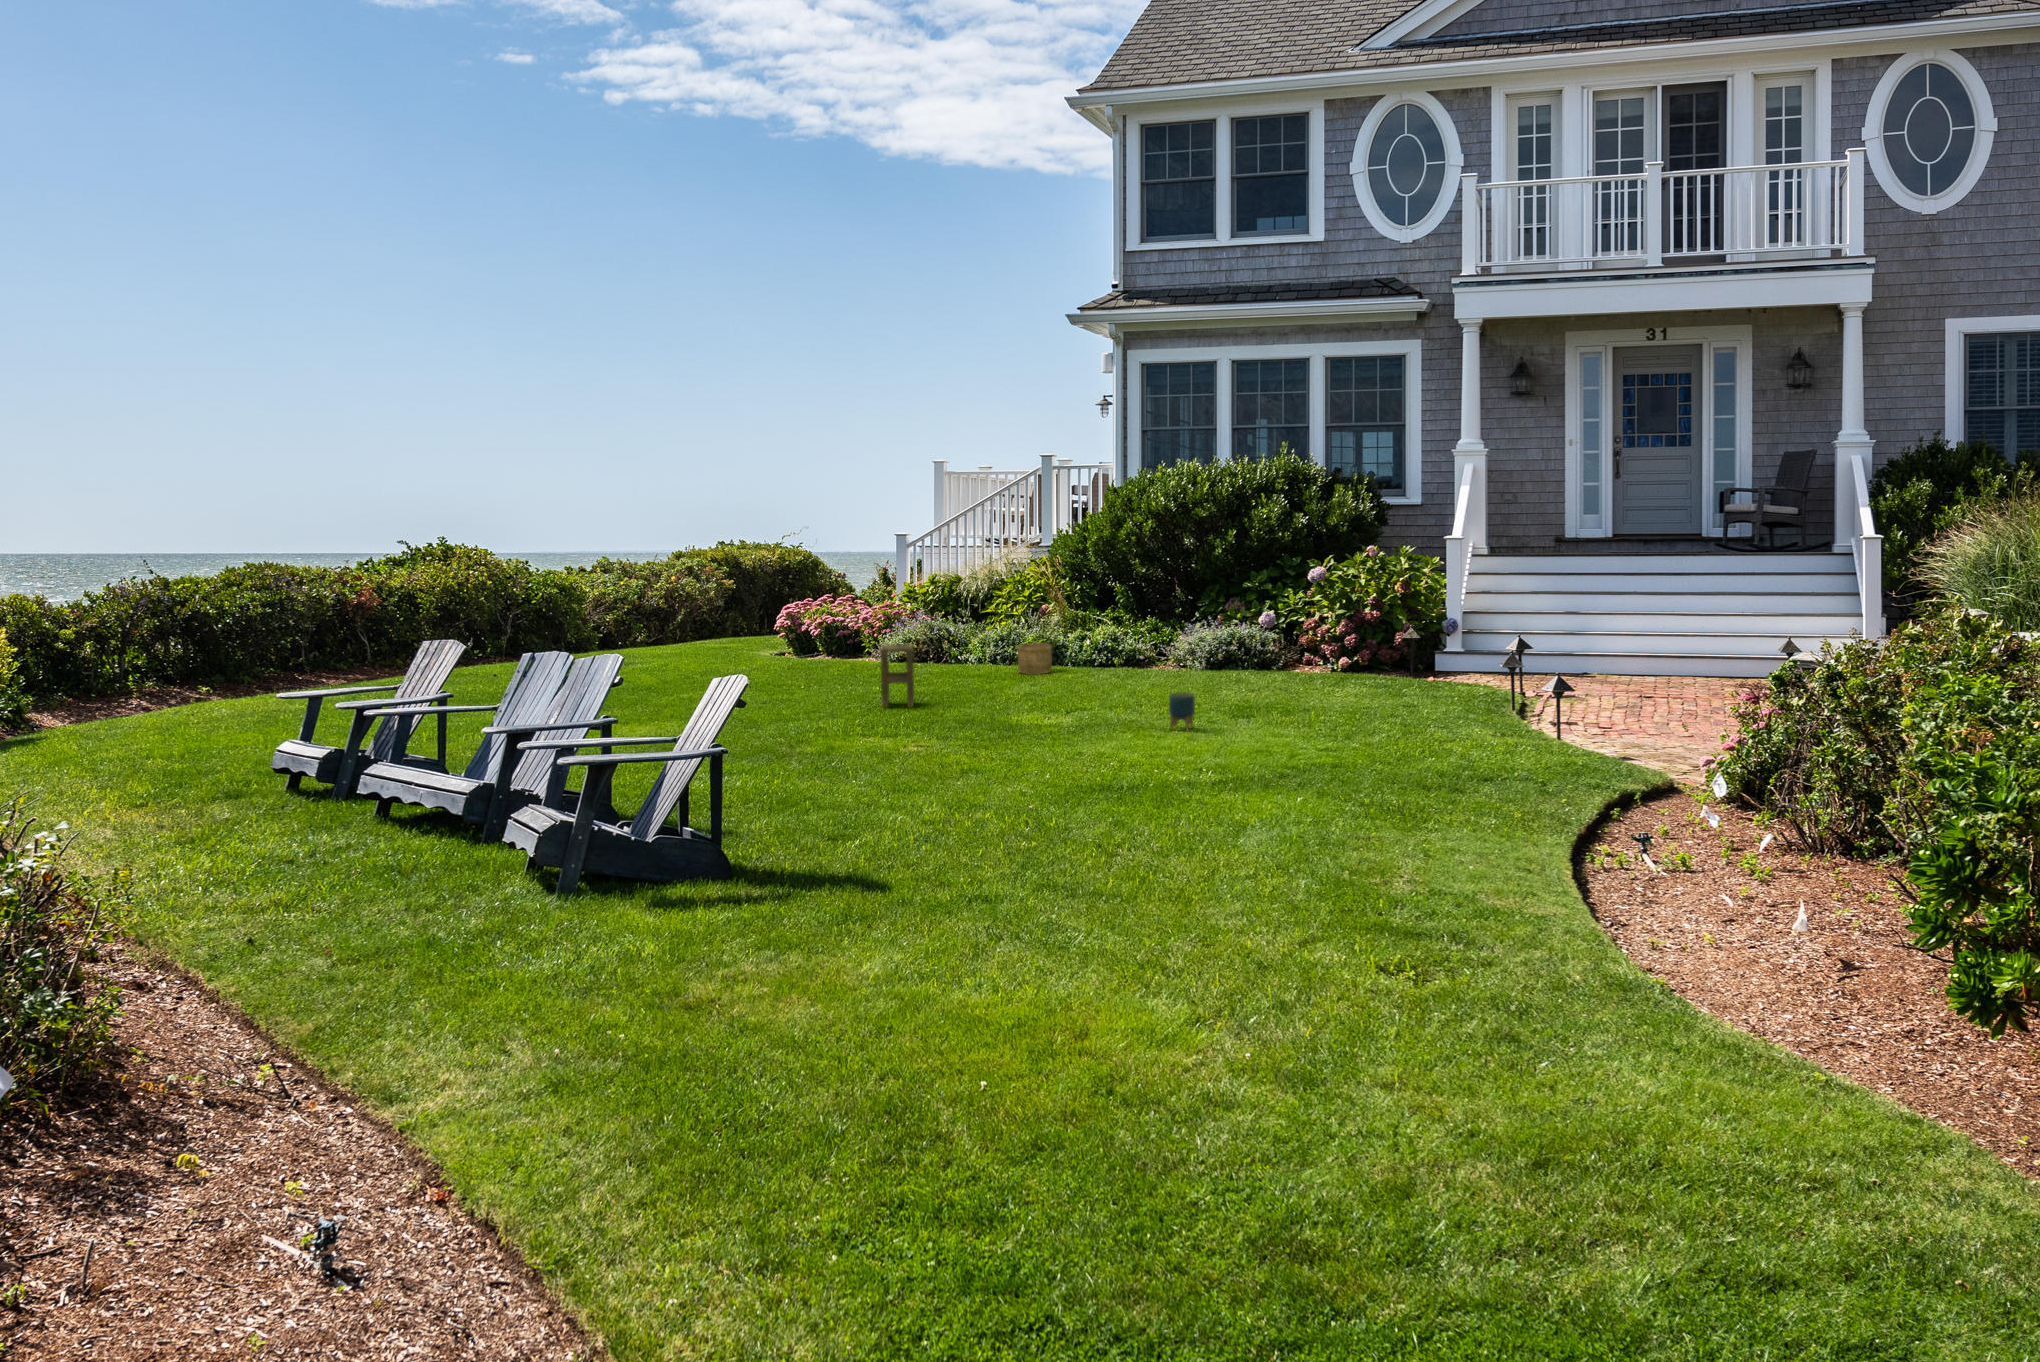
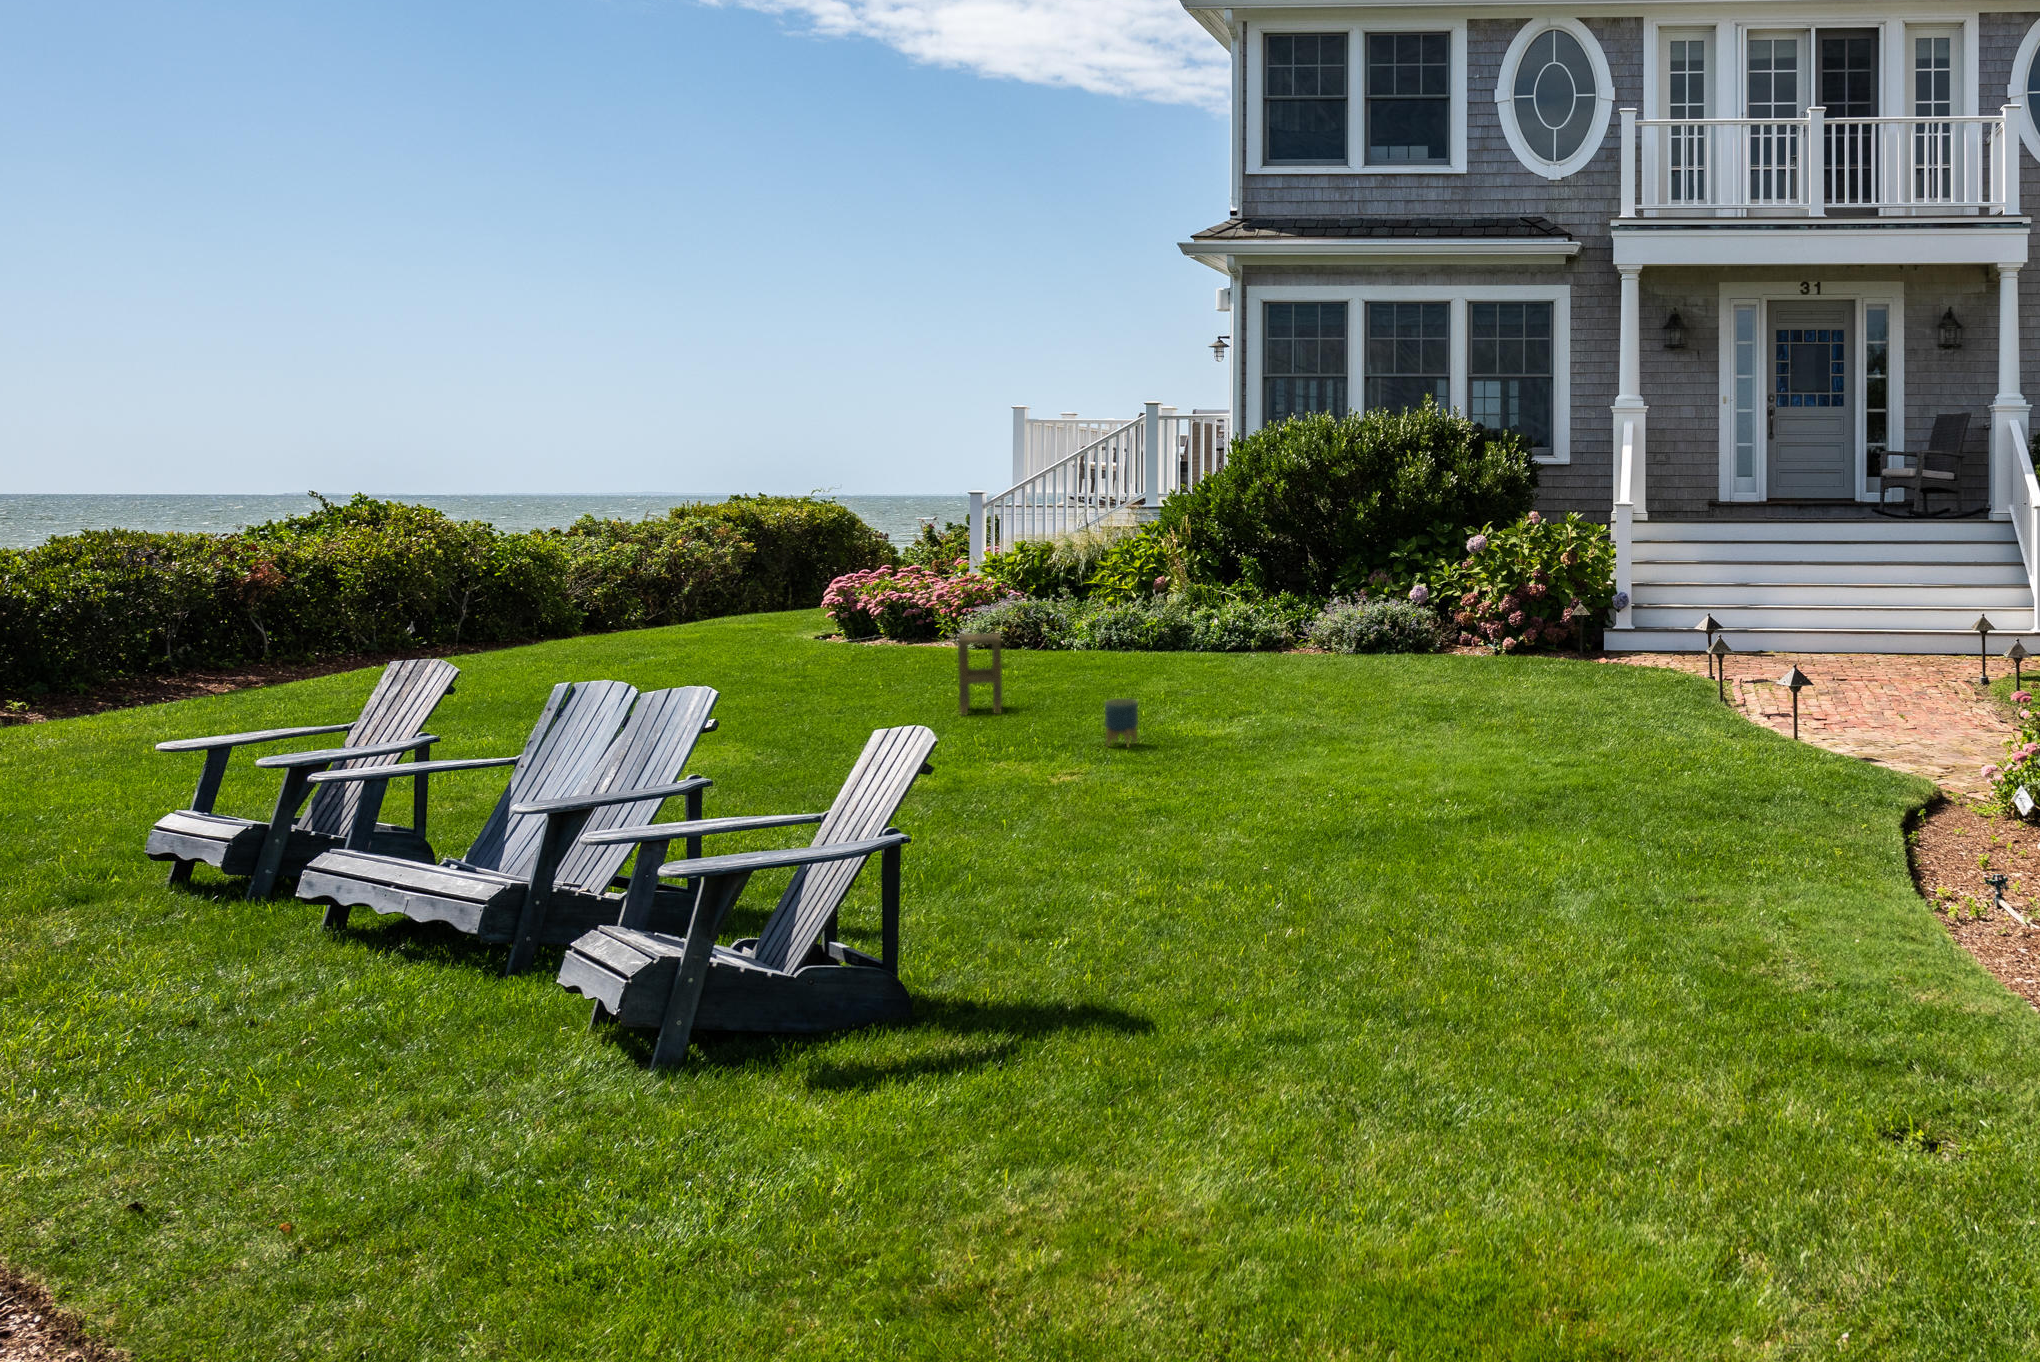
wooden bucket: present [1017,643,1052,675] -> none [1128,625,1173,665]
planter: present [1169,692,1195,730] -> present [1105,699,1138,747]

